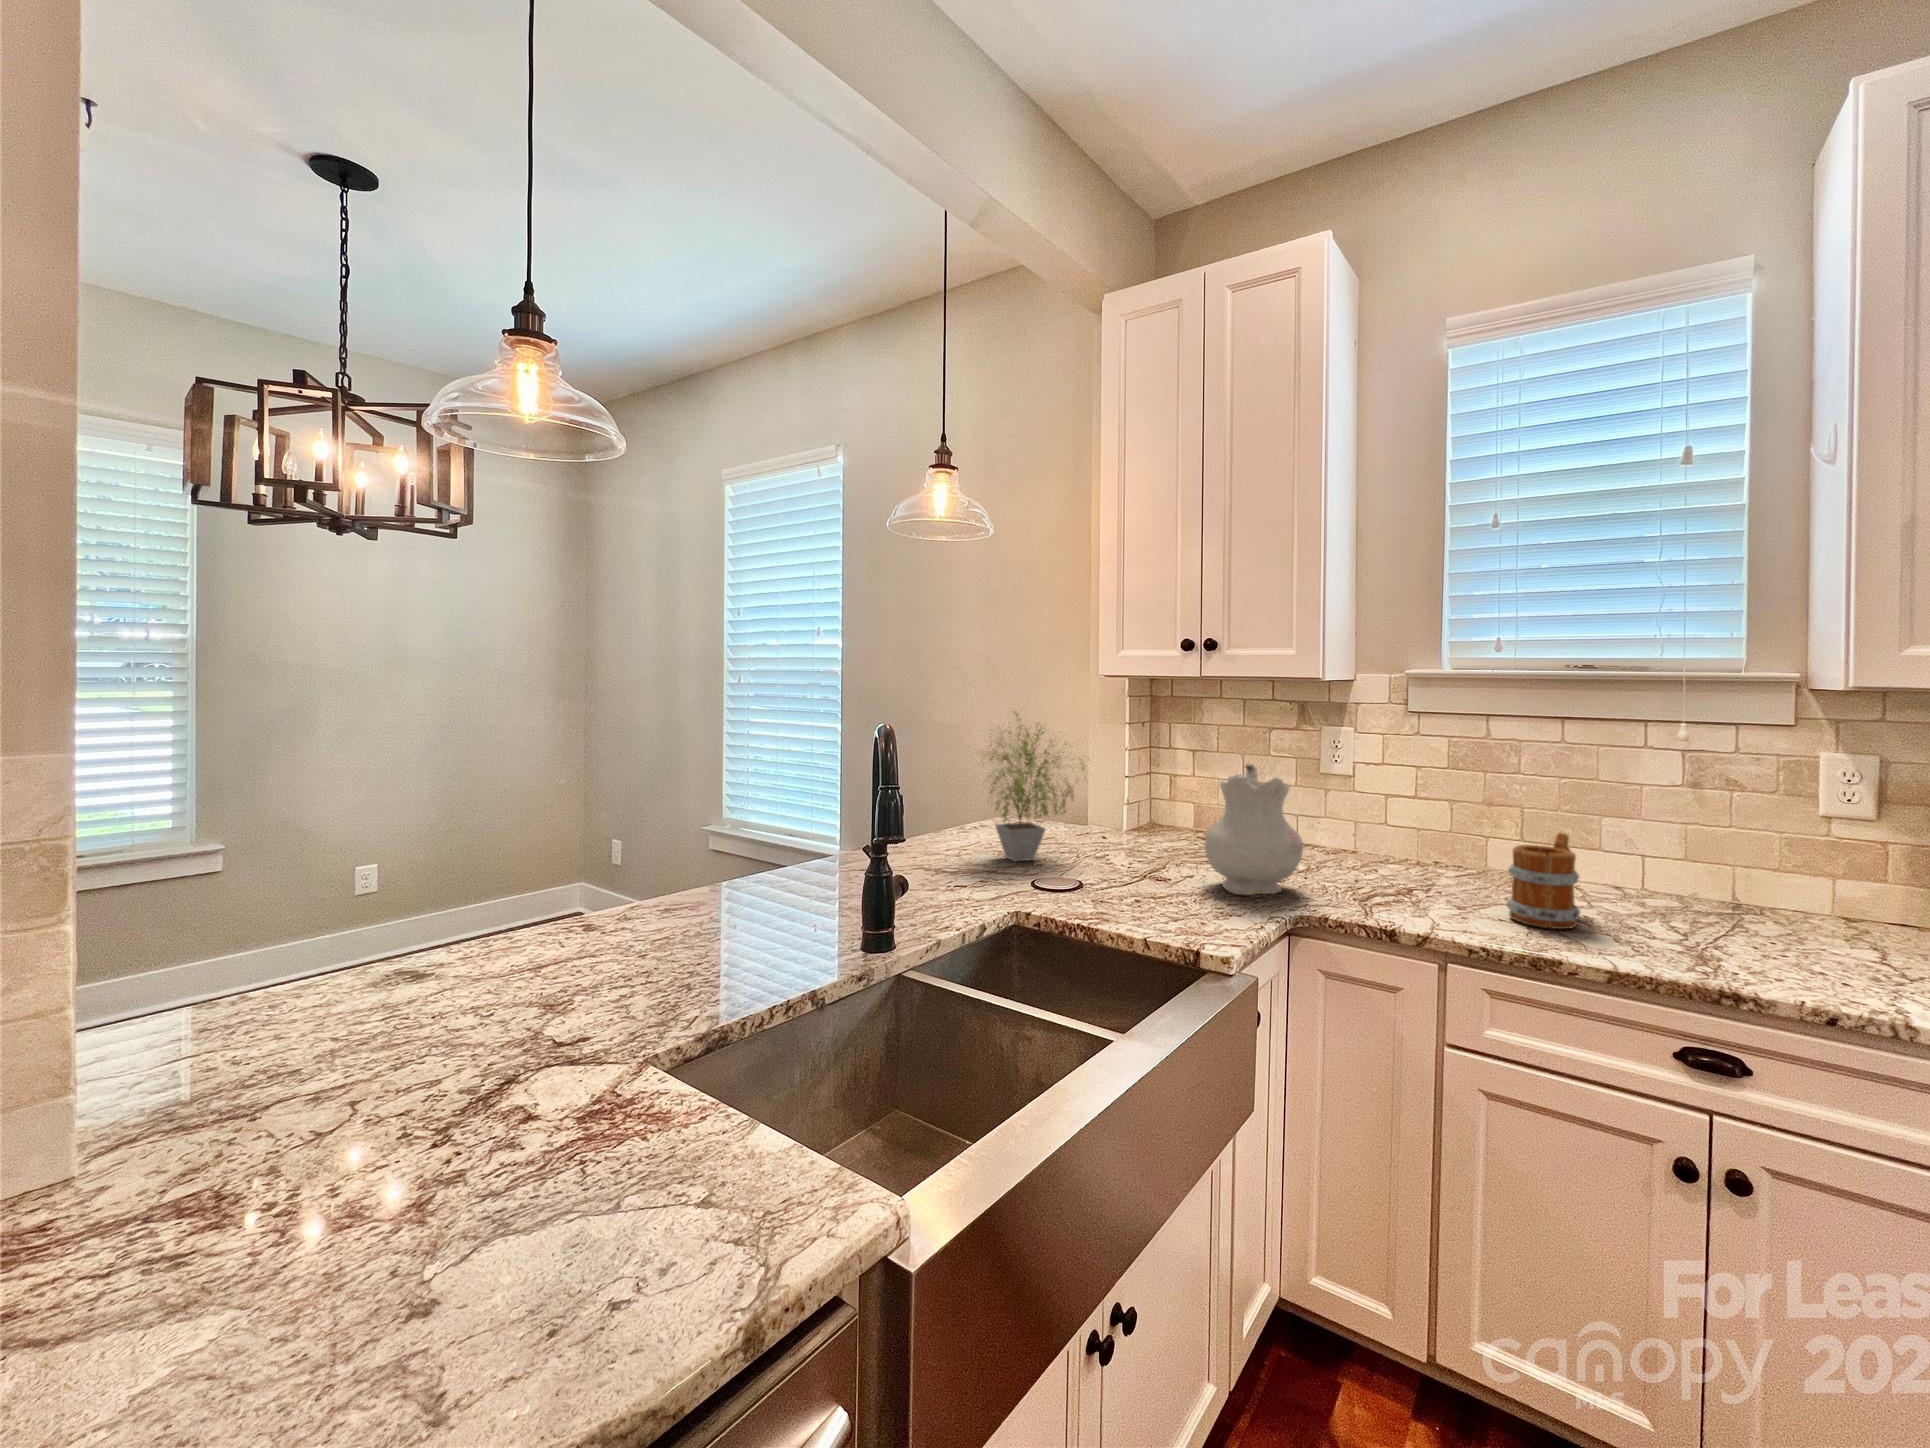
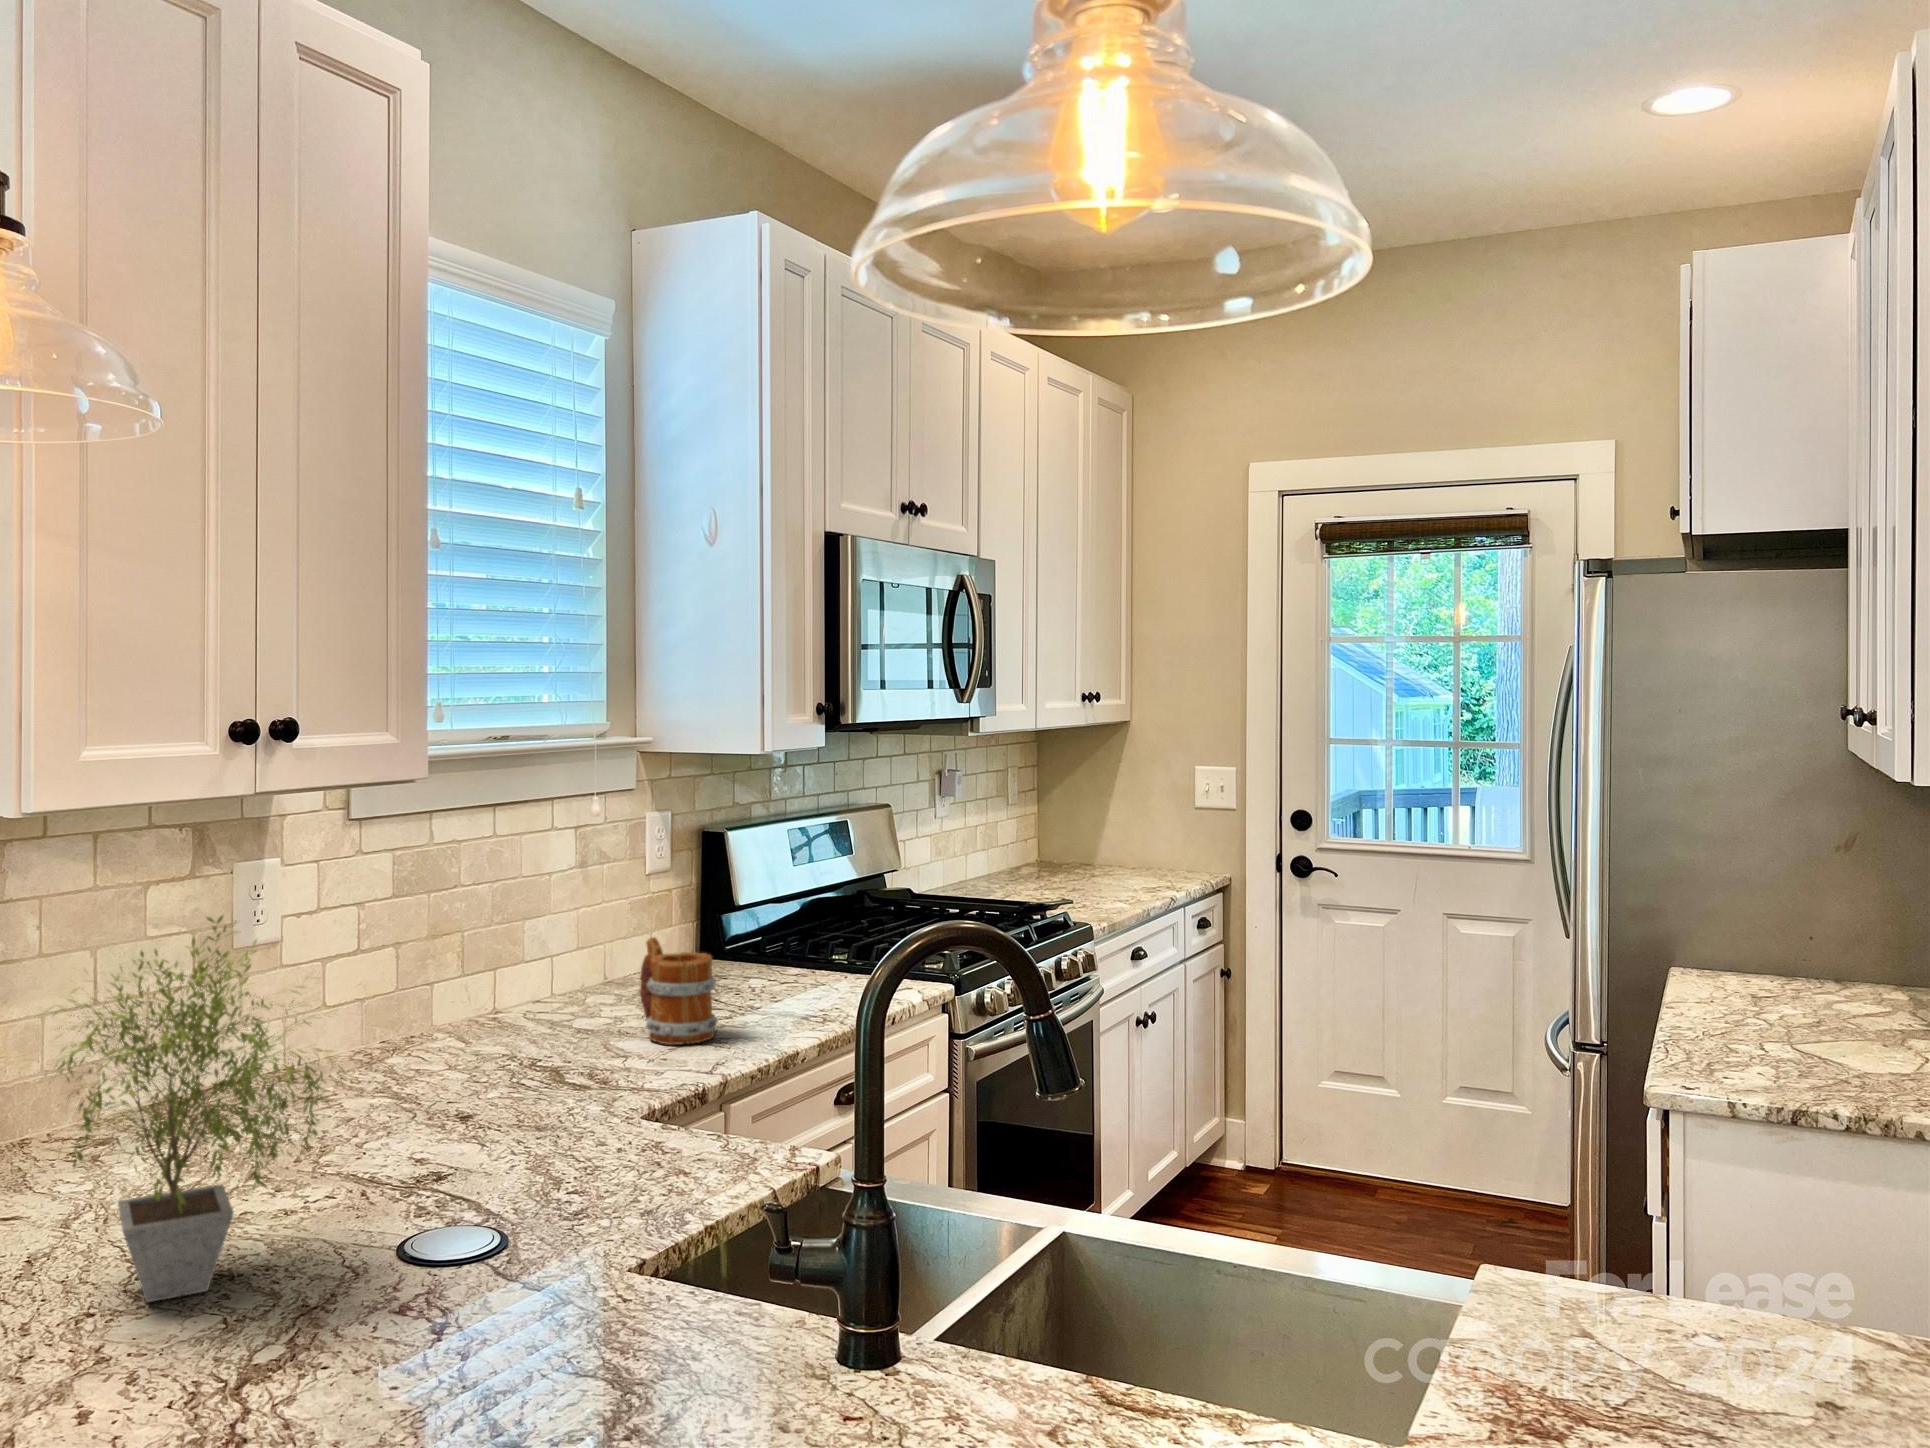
ceramic pitcher: present [1205,764,1303,895] -> none [418,933,589,1140]

